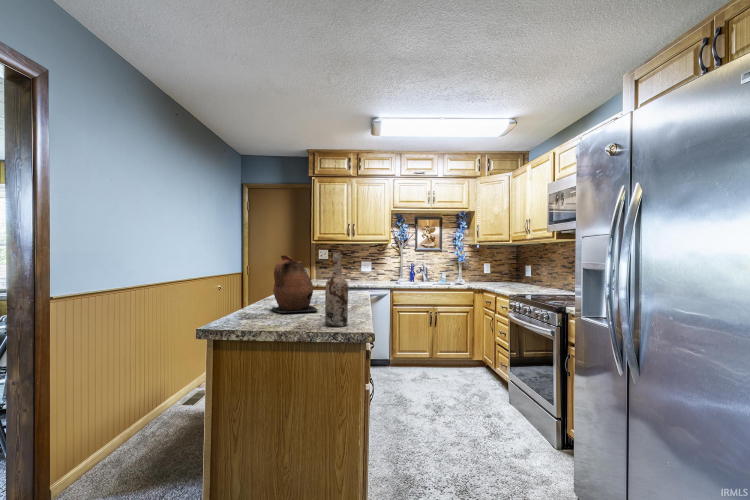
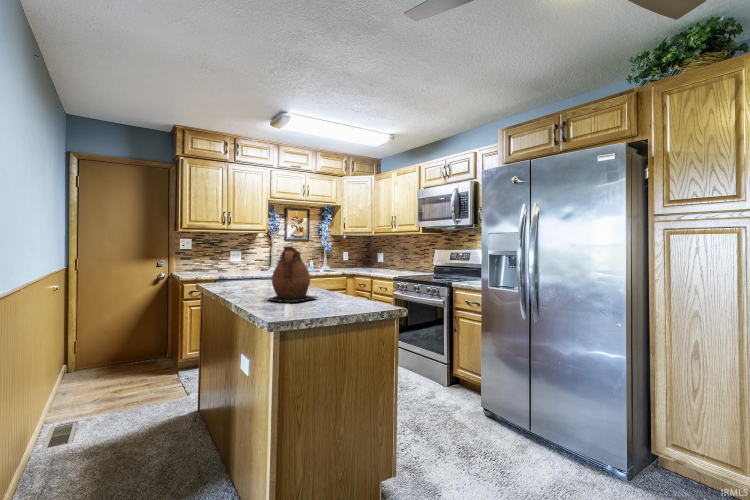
wine bottle: present [325,251,348,326] -> none [358,243,378,307]

